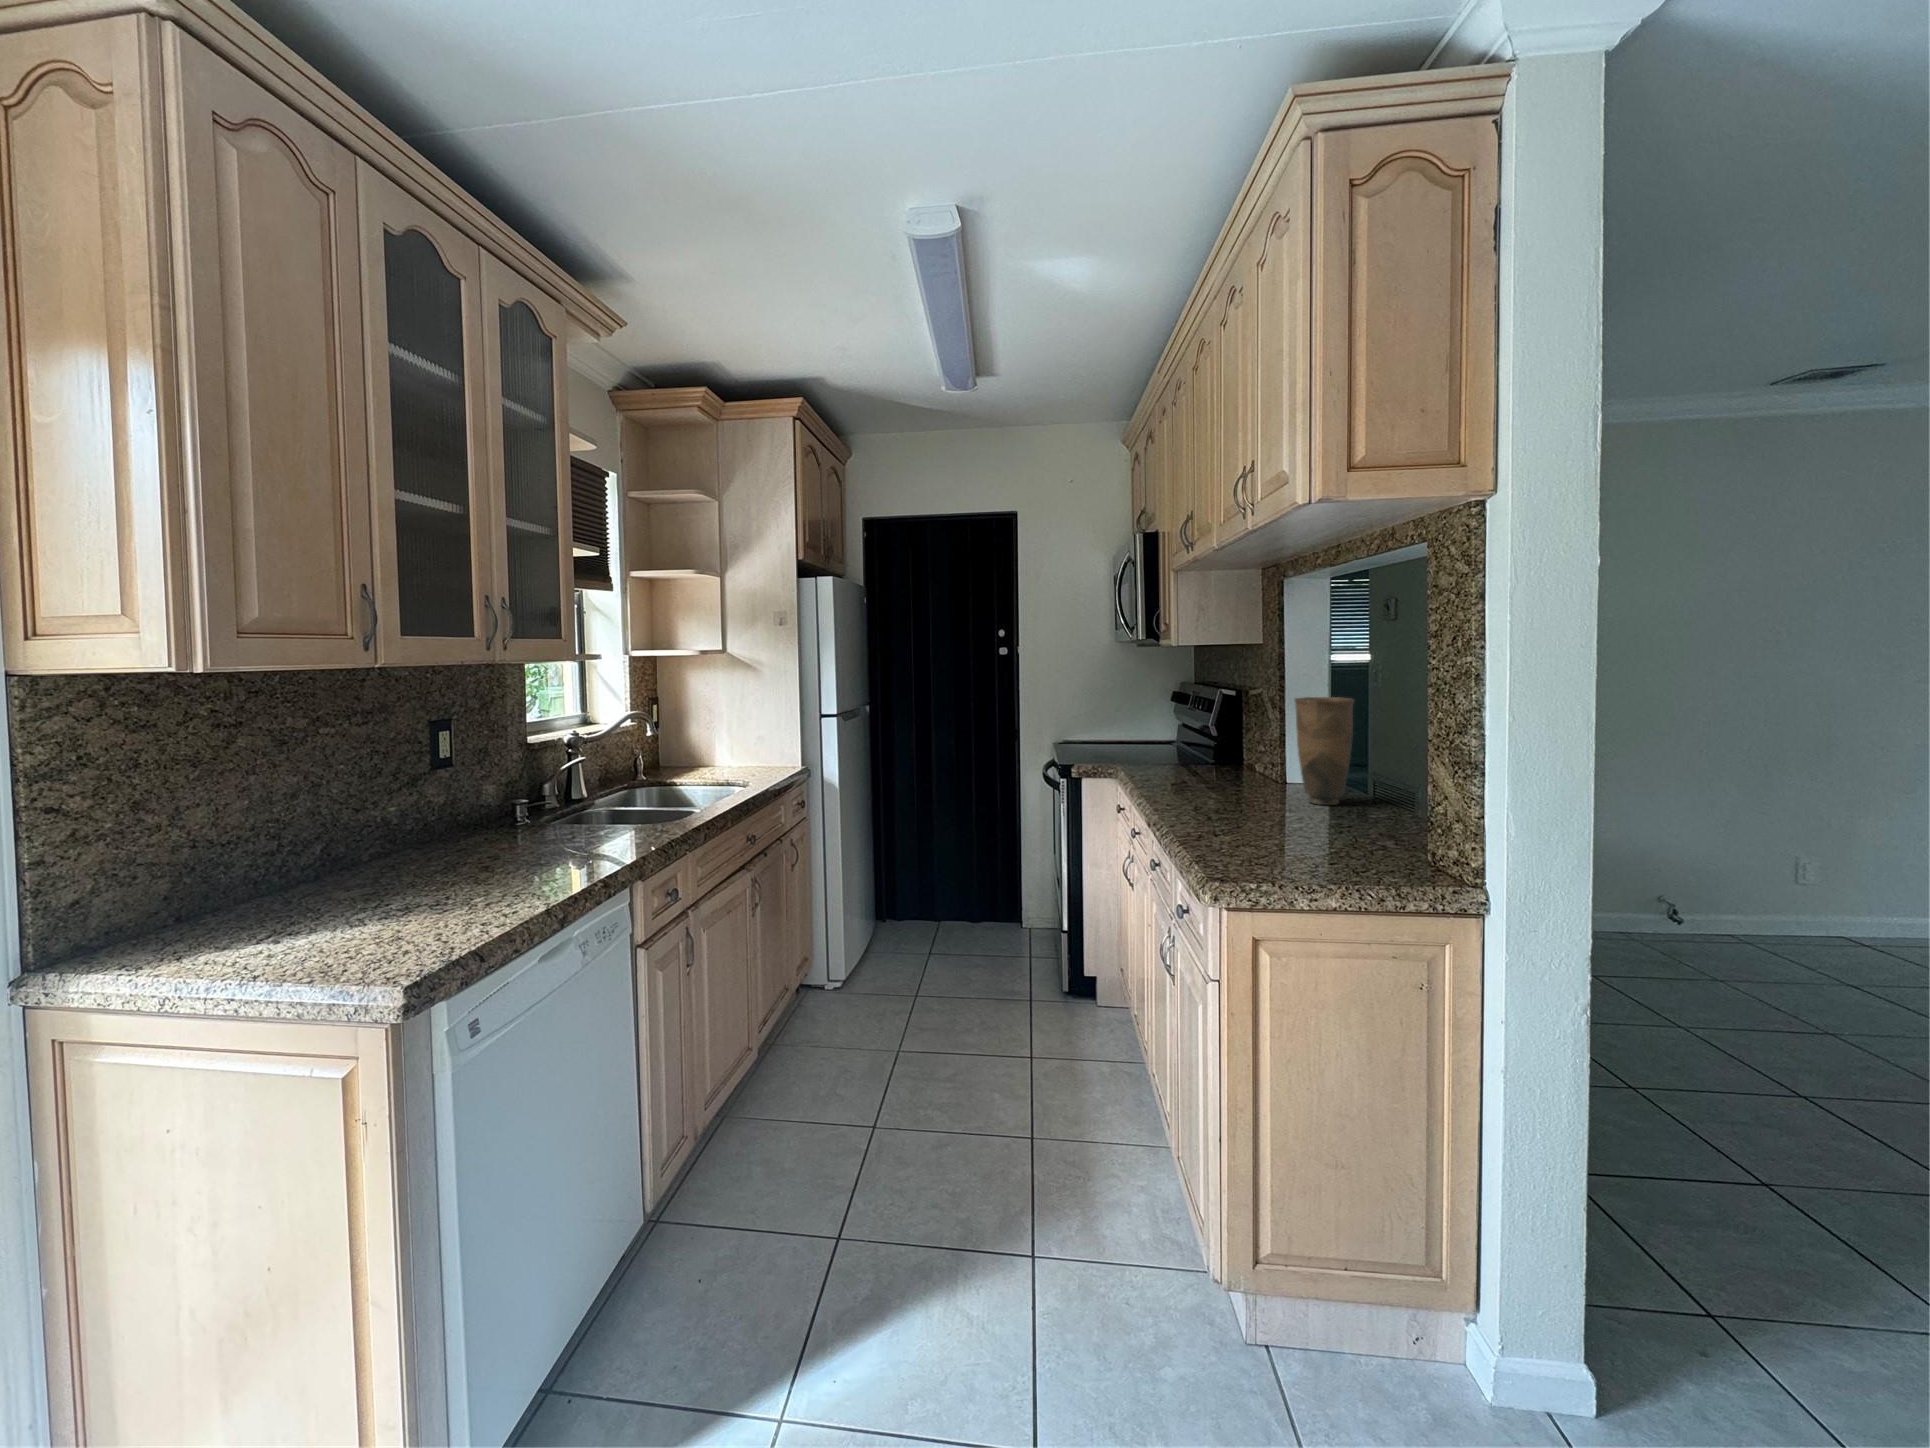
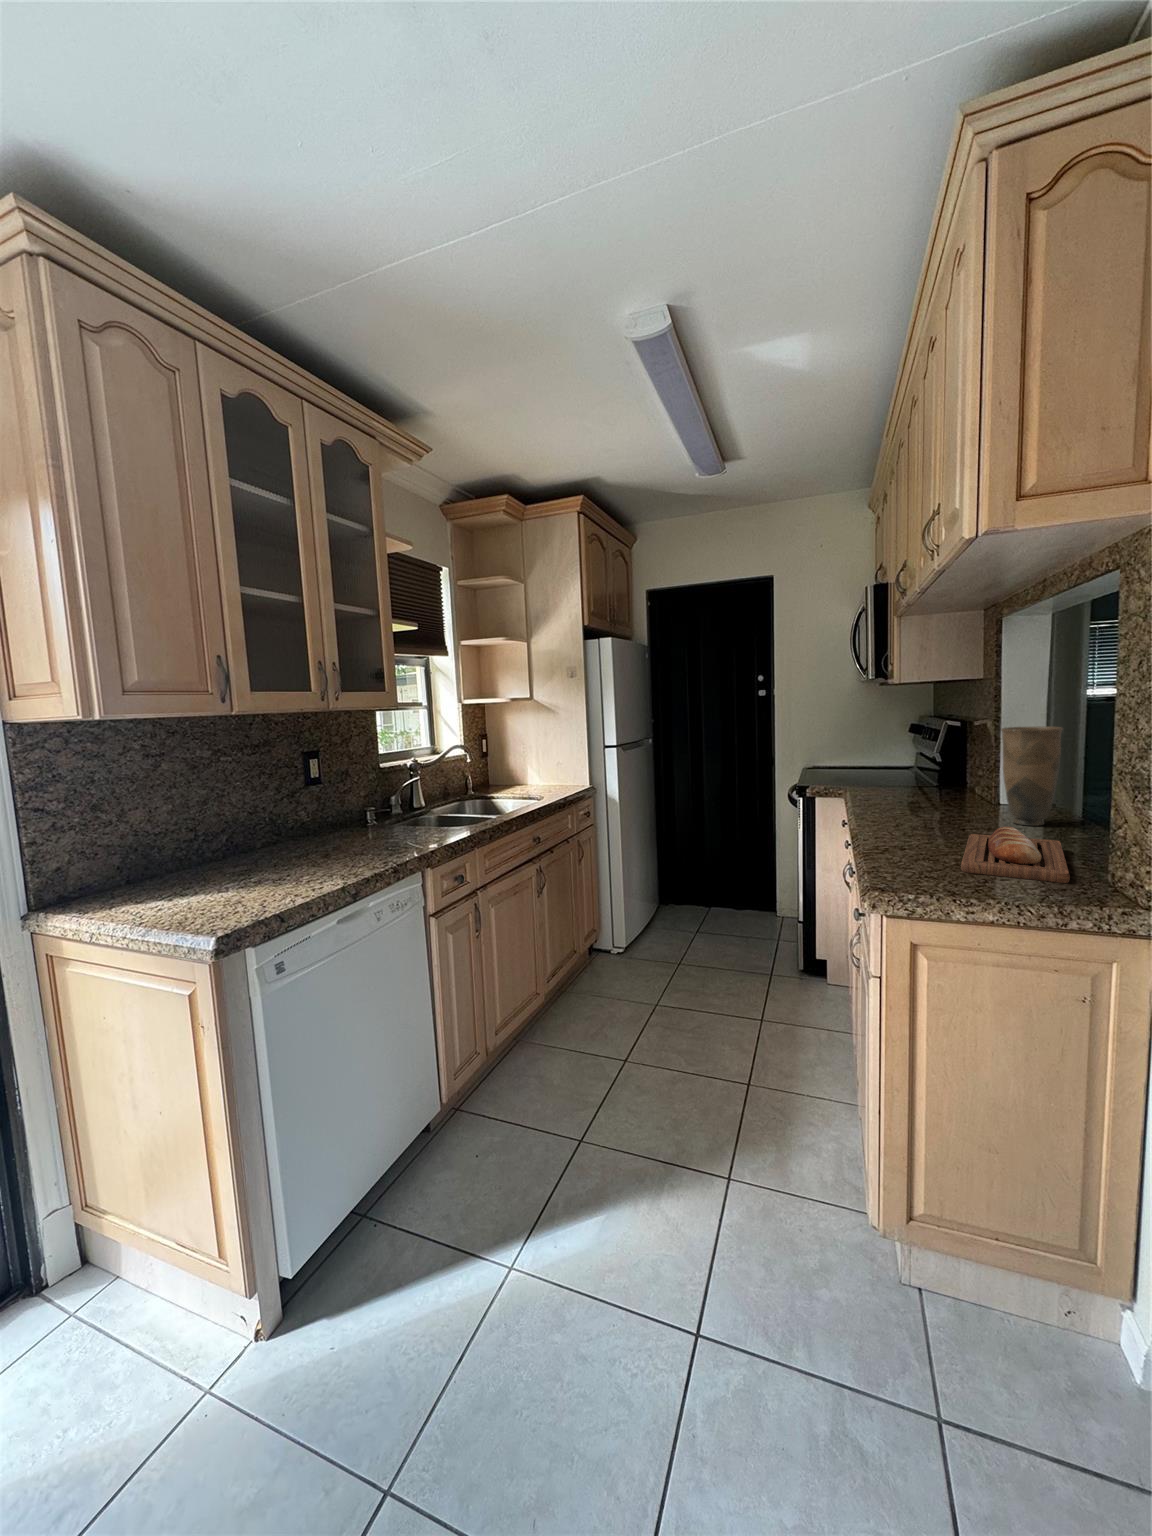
bread loaf: none [1278,806,1396,865] -> present [961,827,1070,883]

